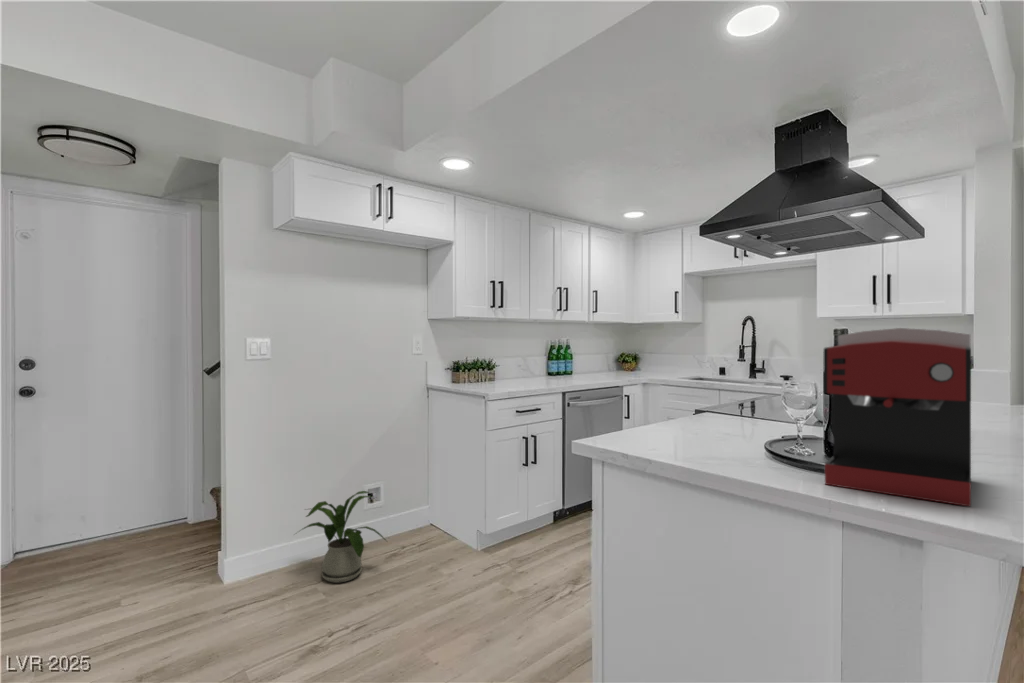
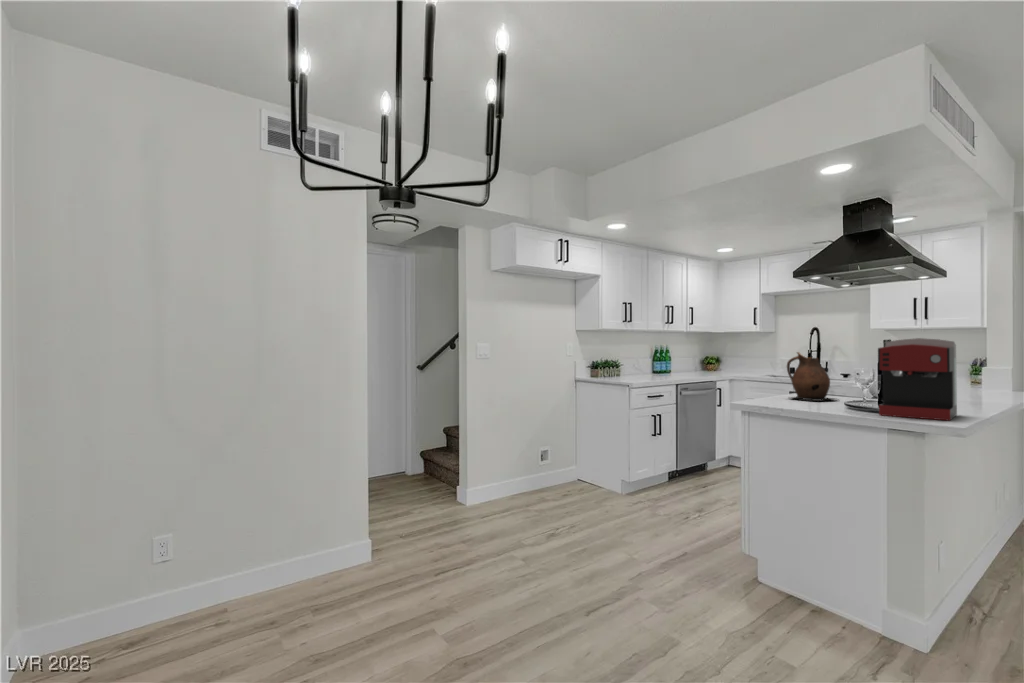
ceramic pitcher: none [683,352,764,436] -> present [787,352,835,401]
house plant: present [303,491,385,583] -> none [504,446,568,506]

